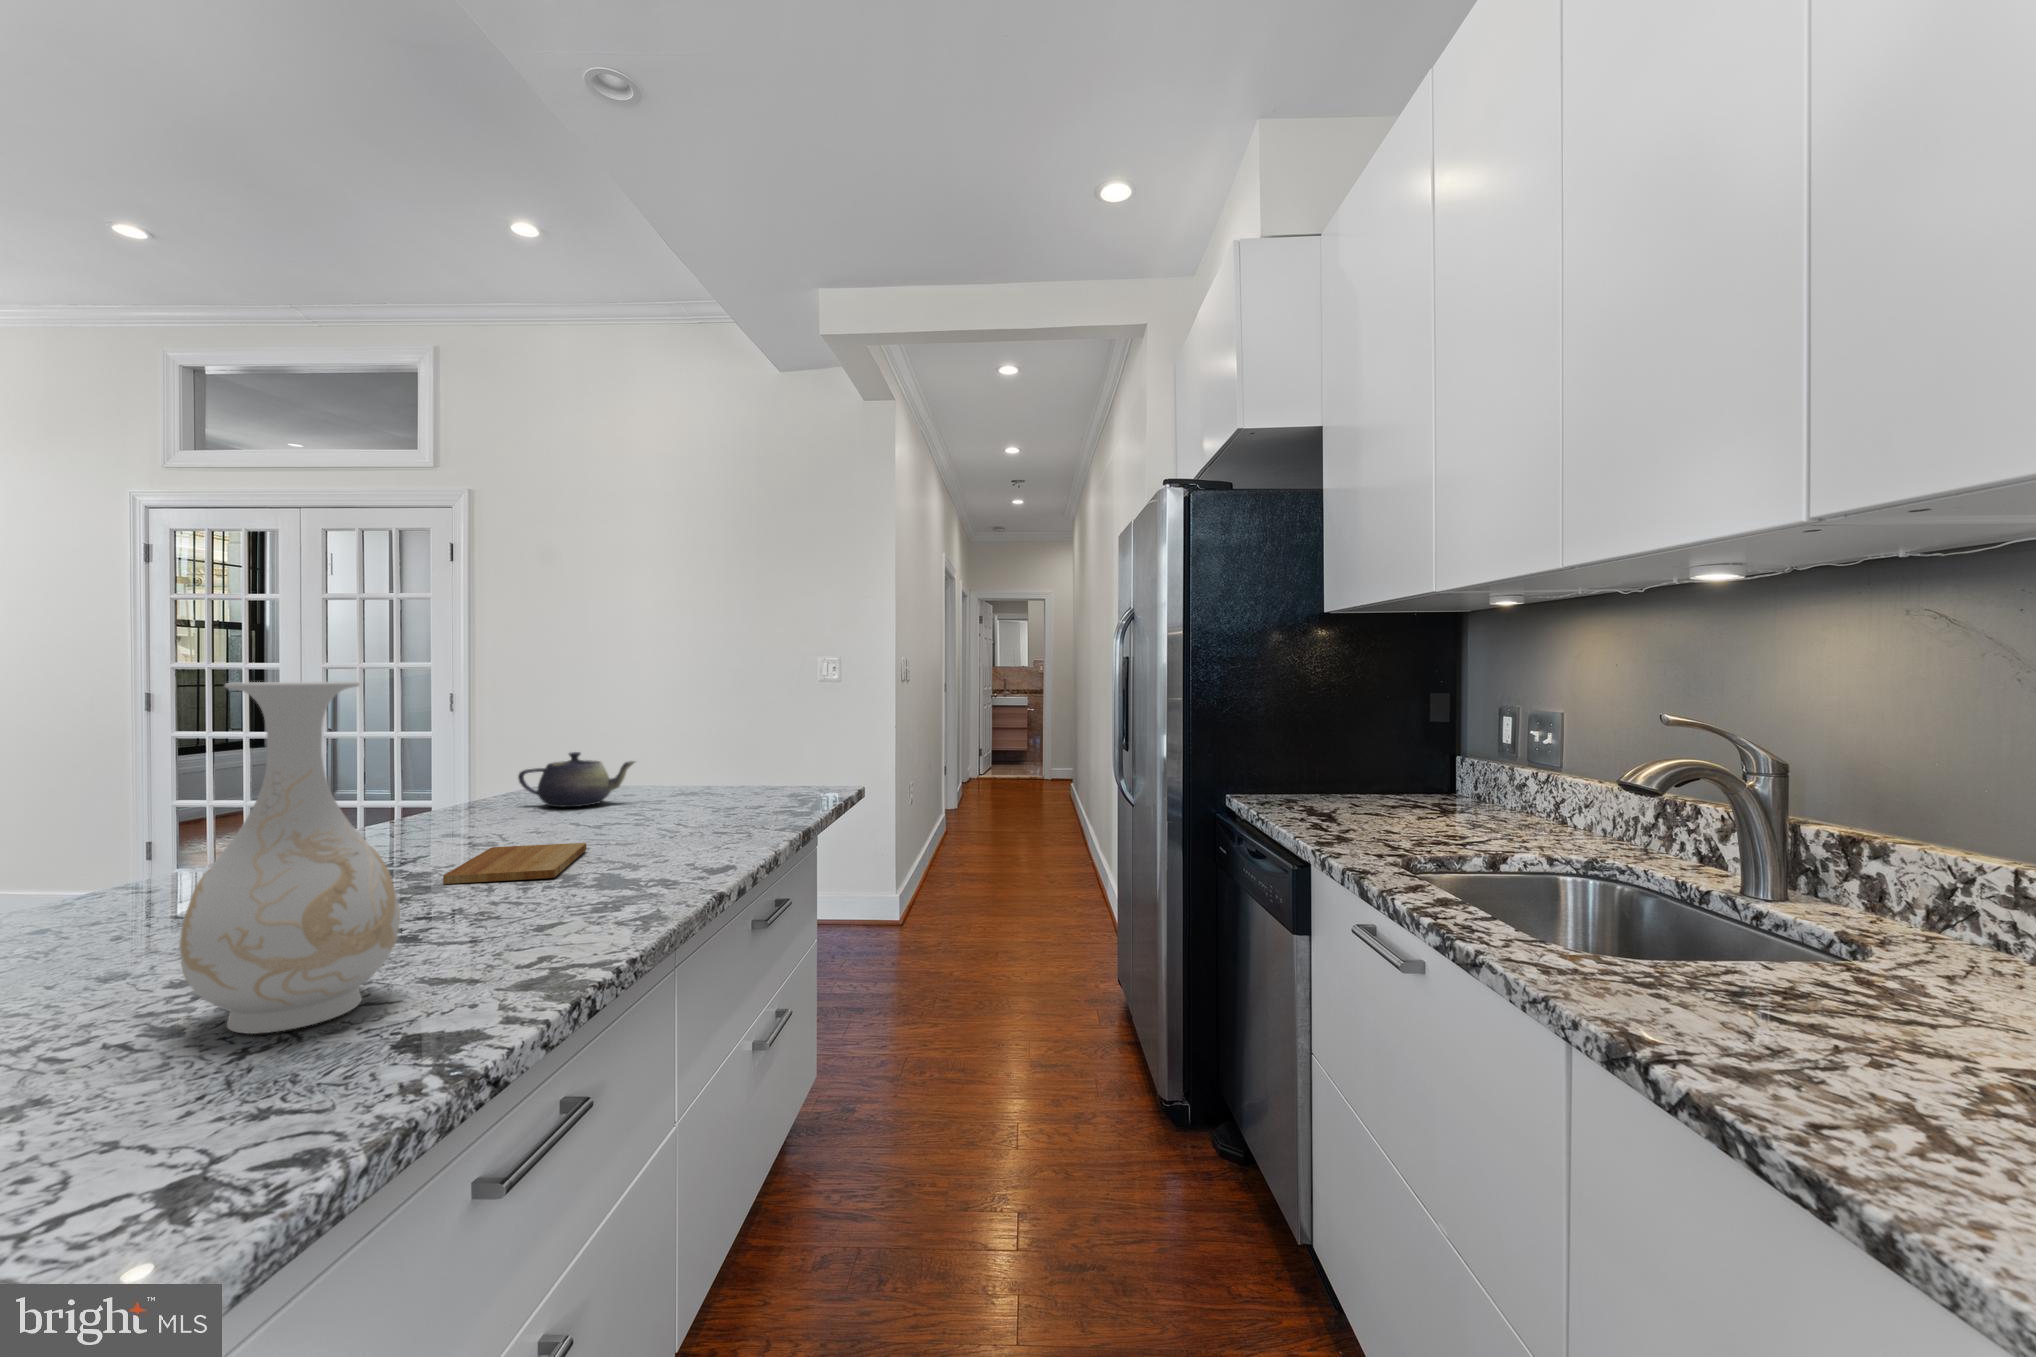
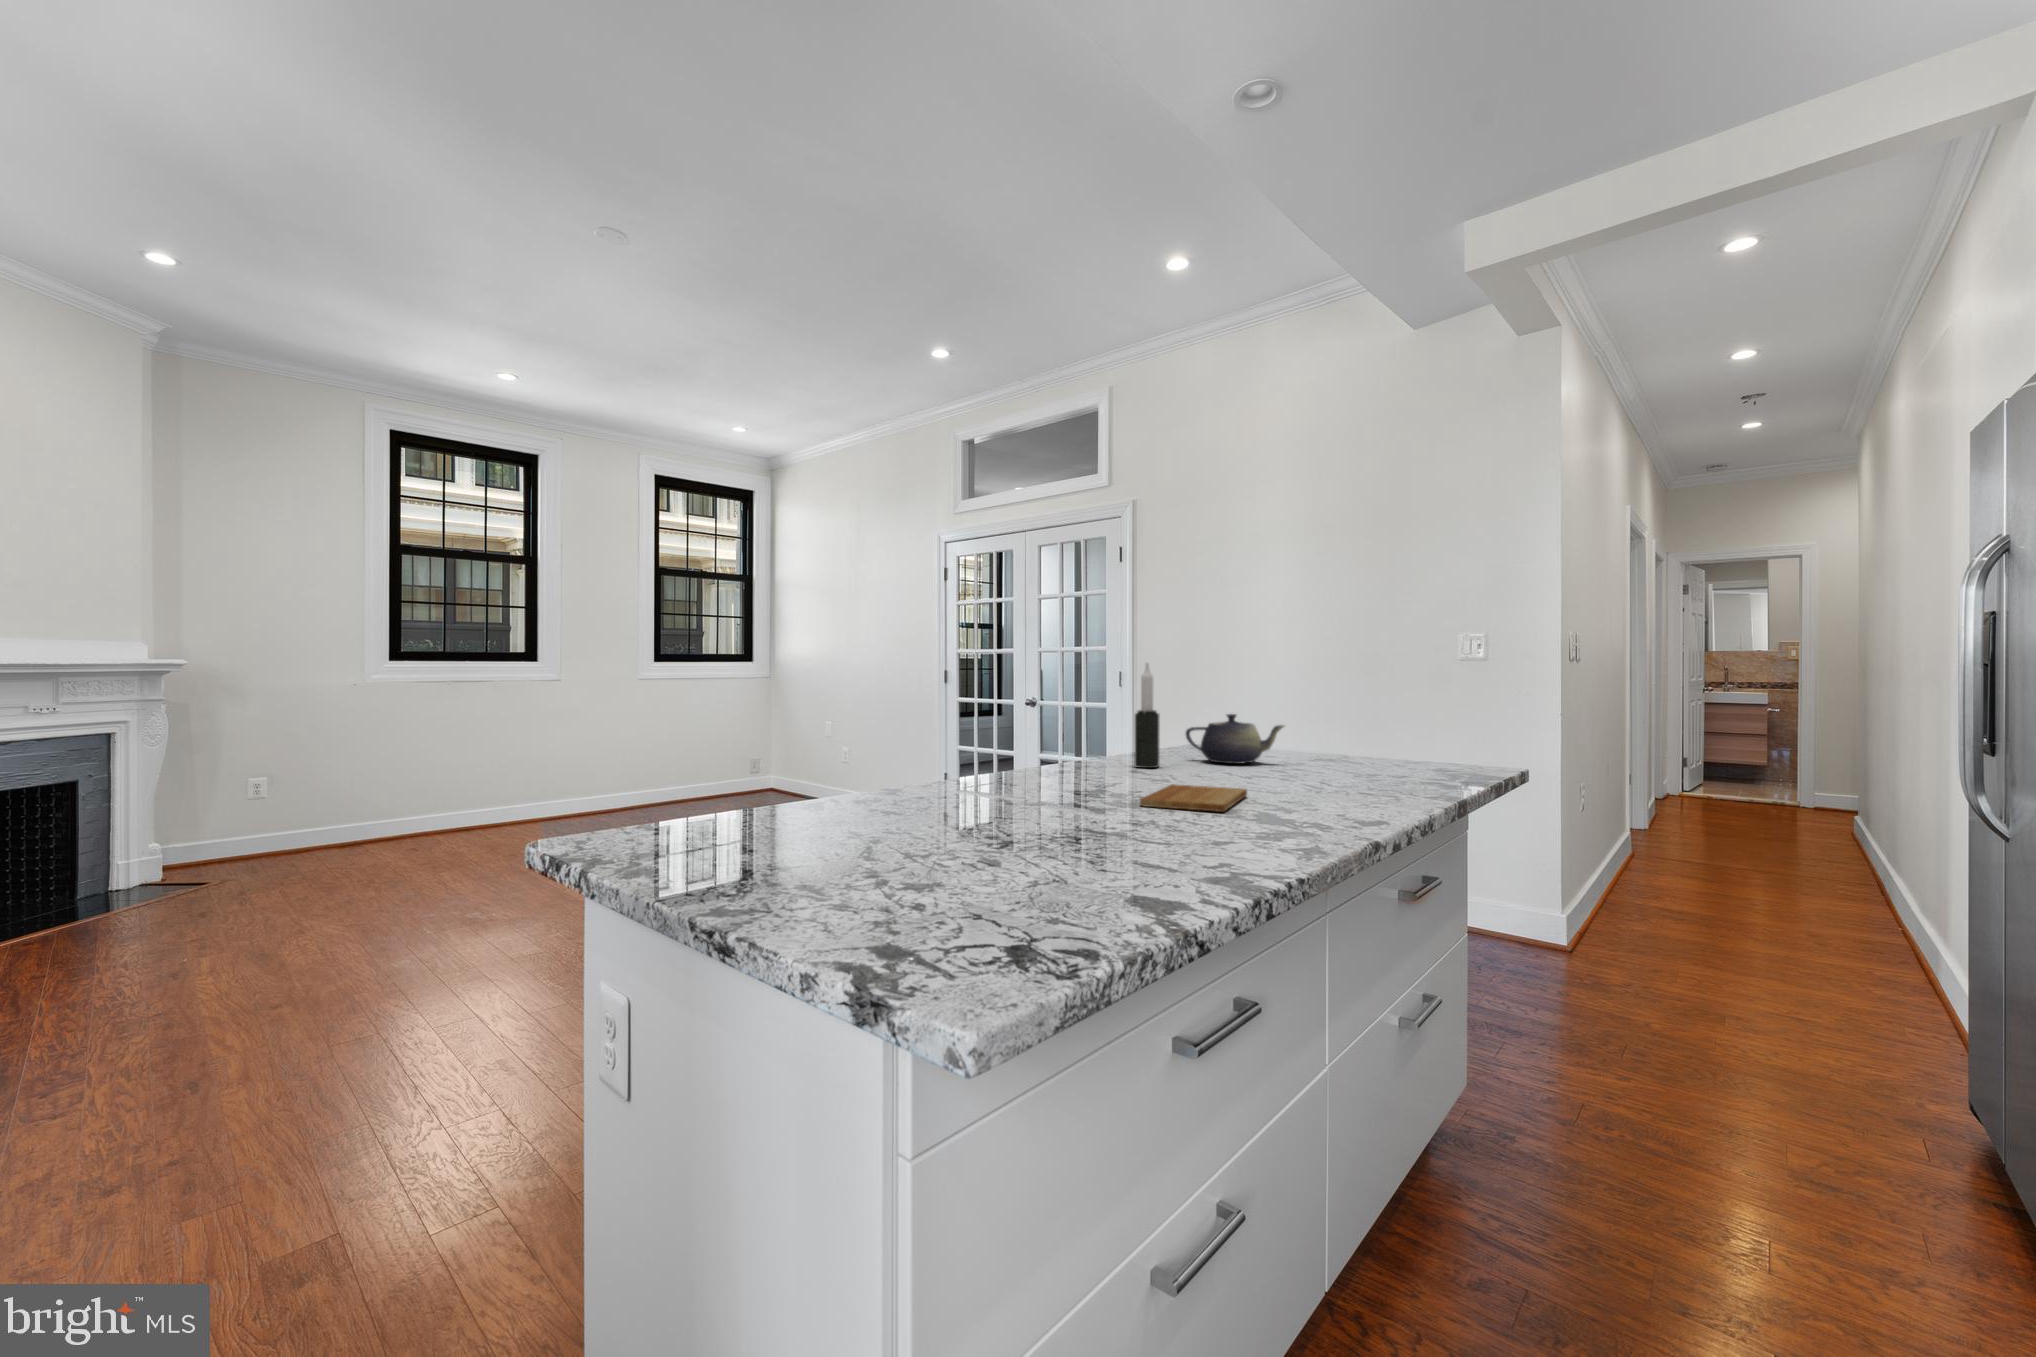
vase: present [179,682,400,1034] -> none [998,619,1125,878]
candle: none [447,700,482,825] -> present [1134,663,1160,768]

